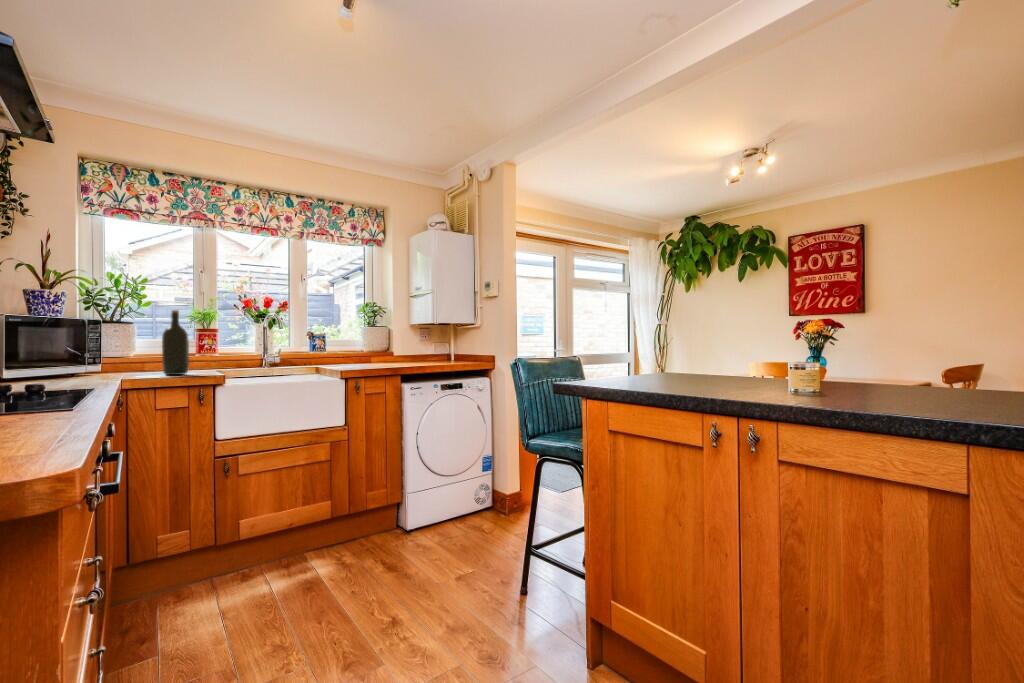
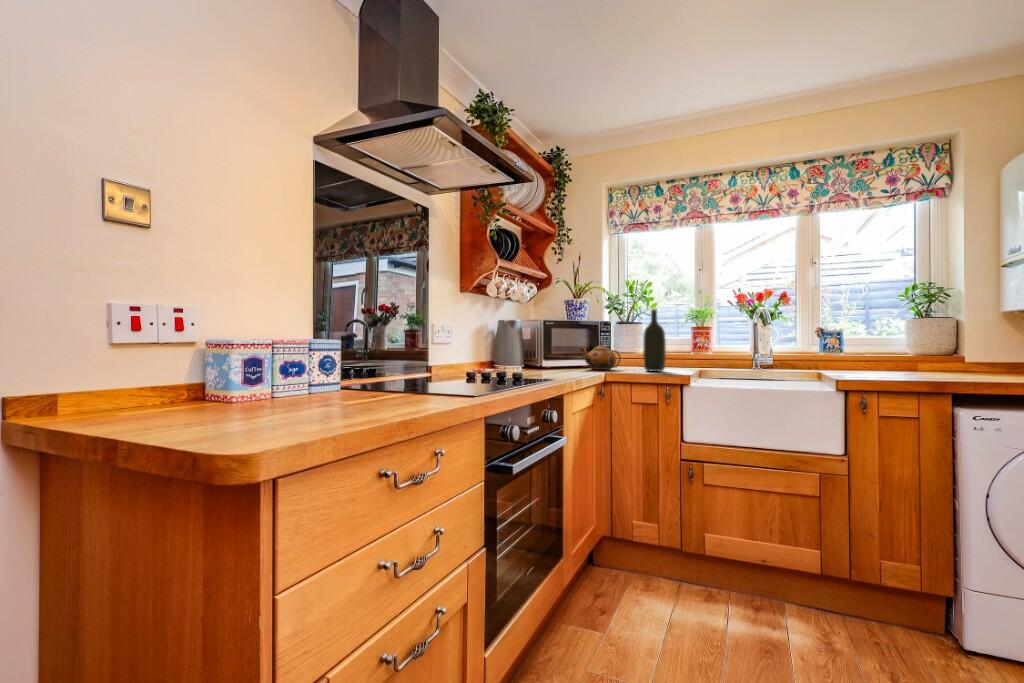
teapot: none [75,345,128,378] -> present [580,343,621,370]

